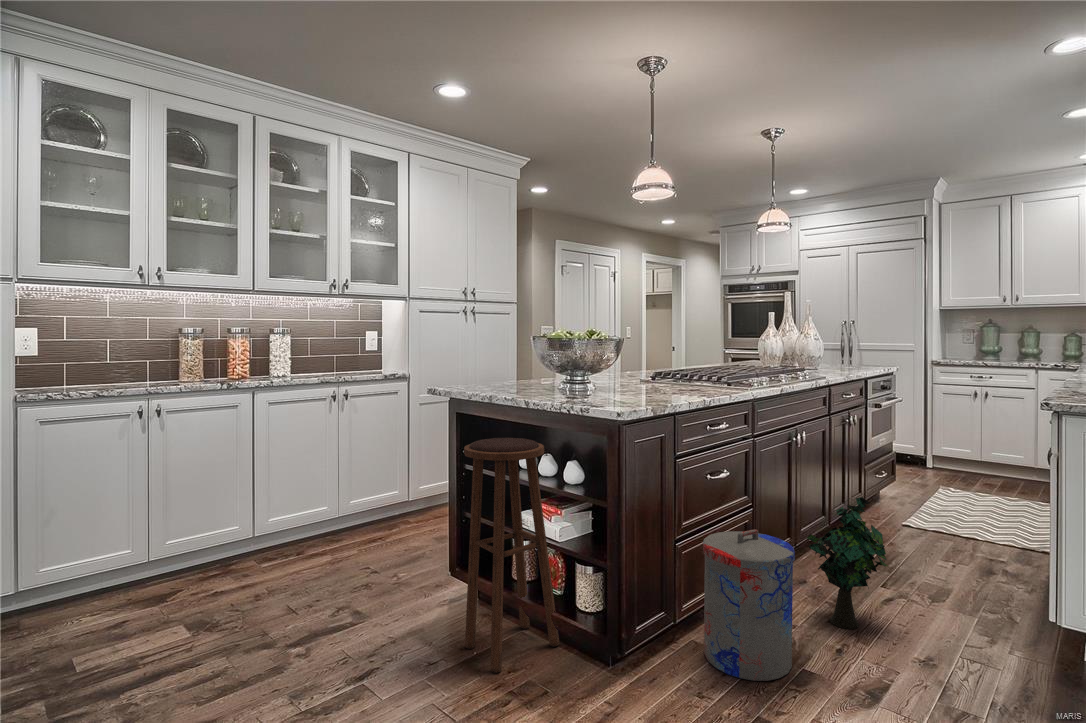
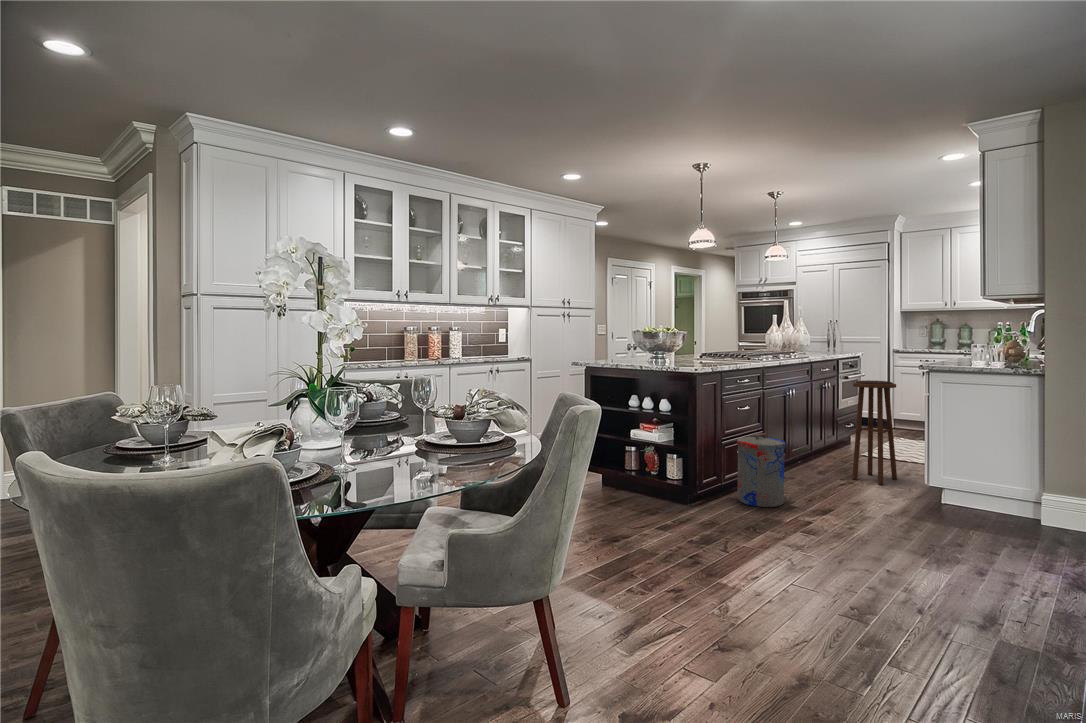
stool: present [464,438,559,673] -> present [852,380,897,485]
decorative plant: present [807,497,888,629] -> none [793,420,839,493]

